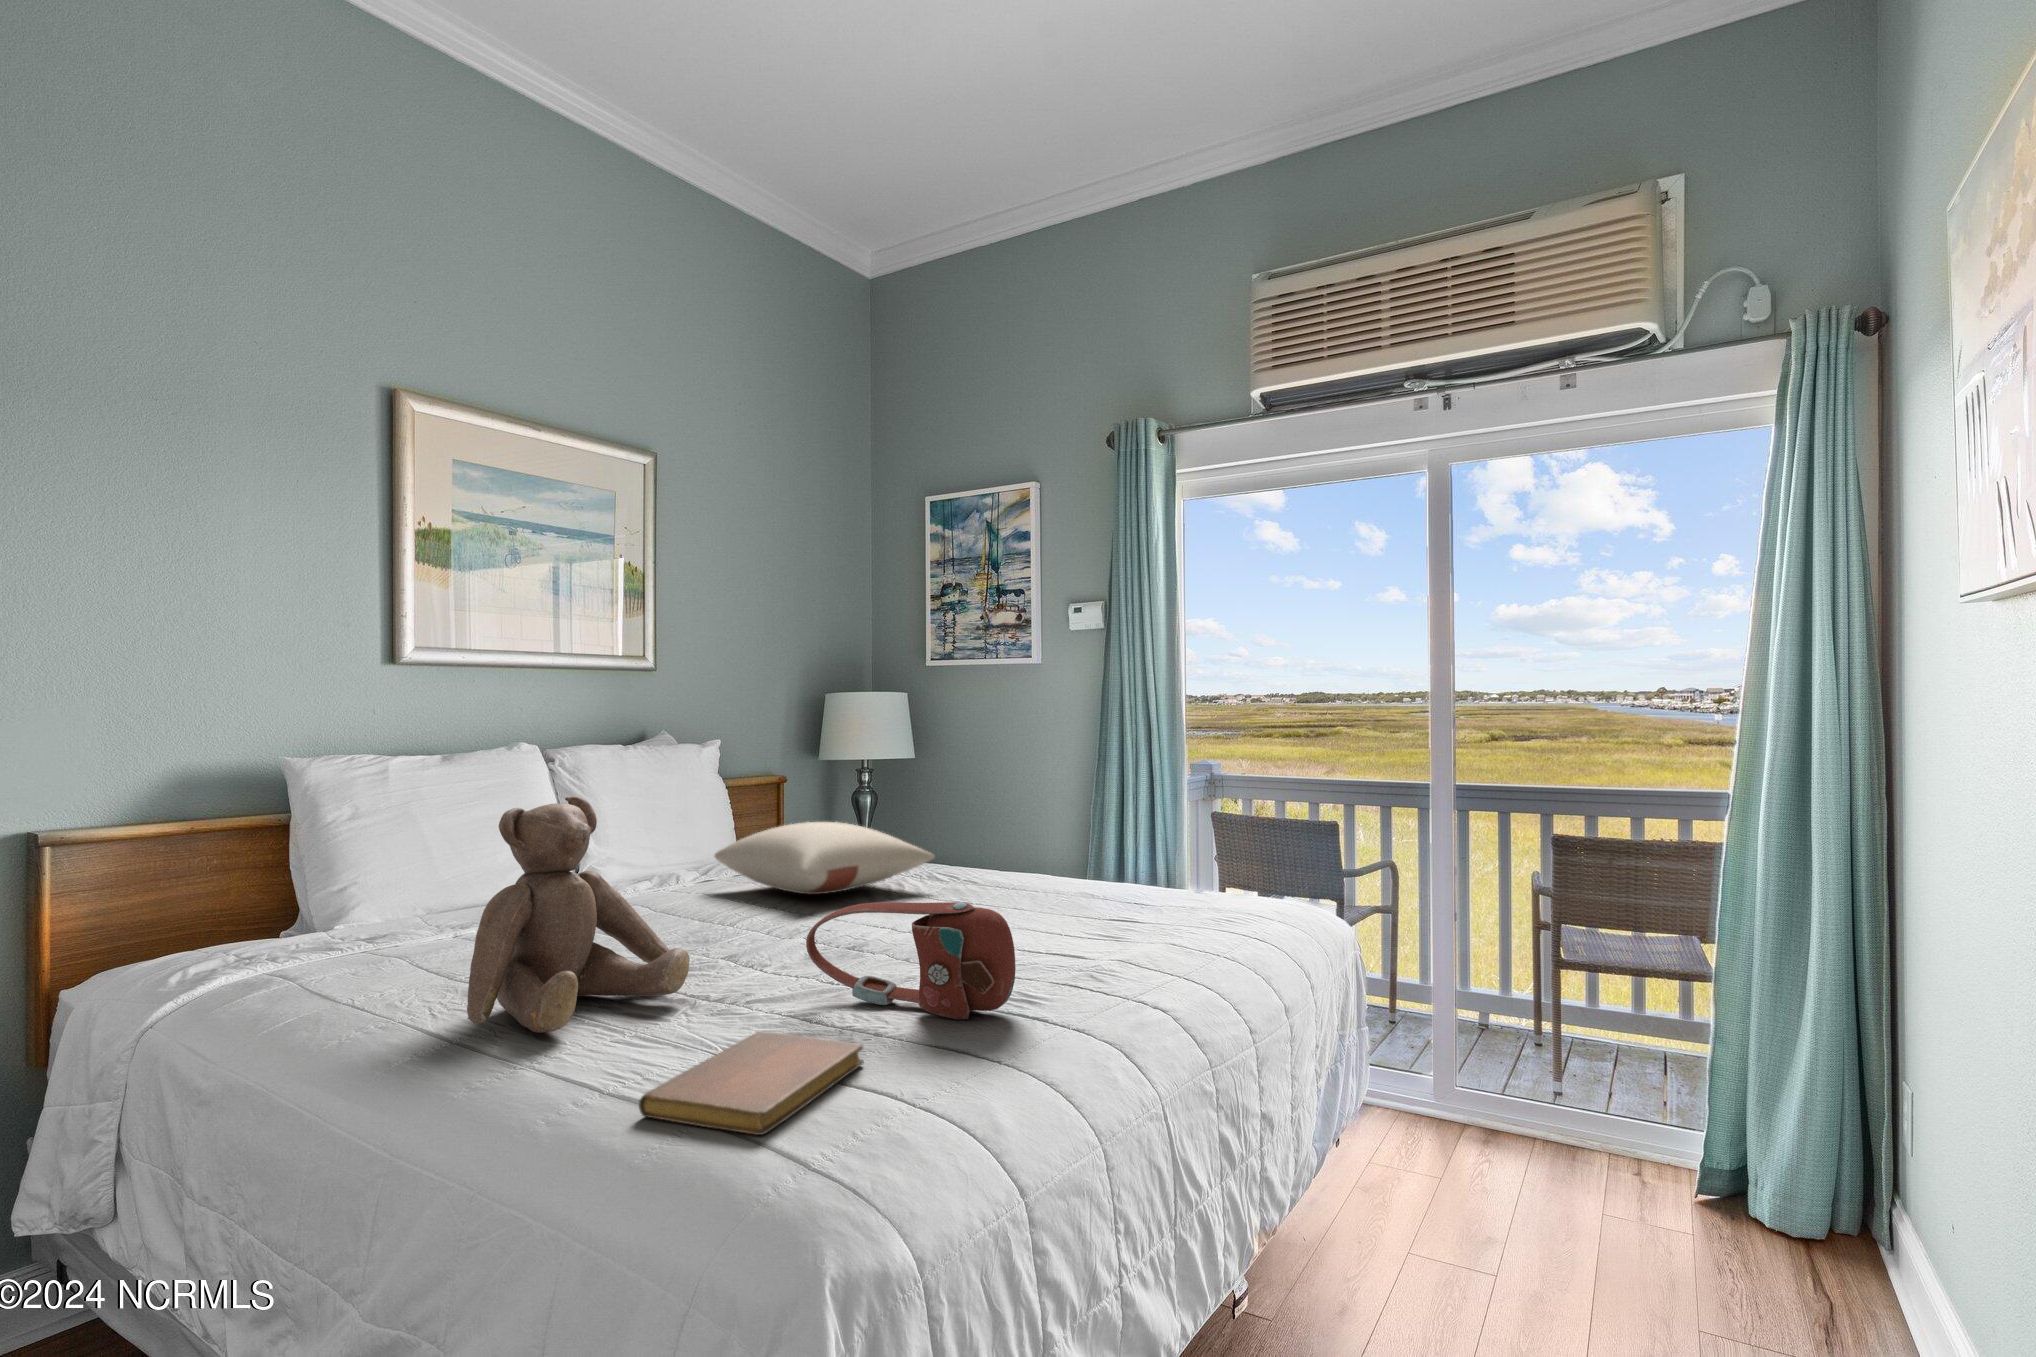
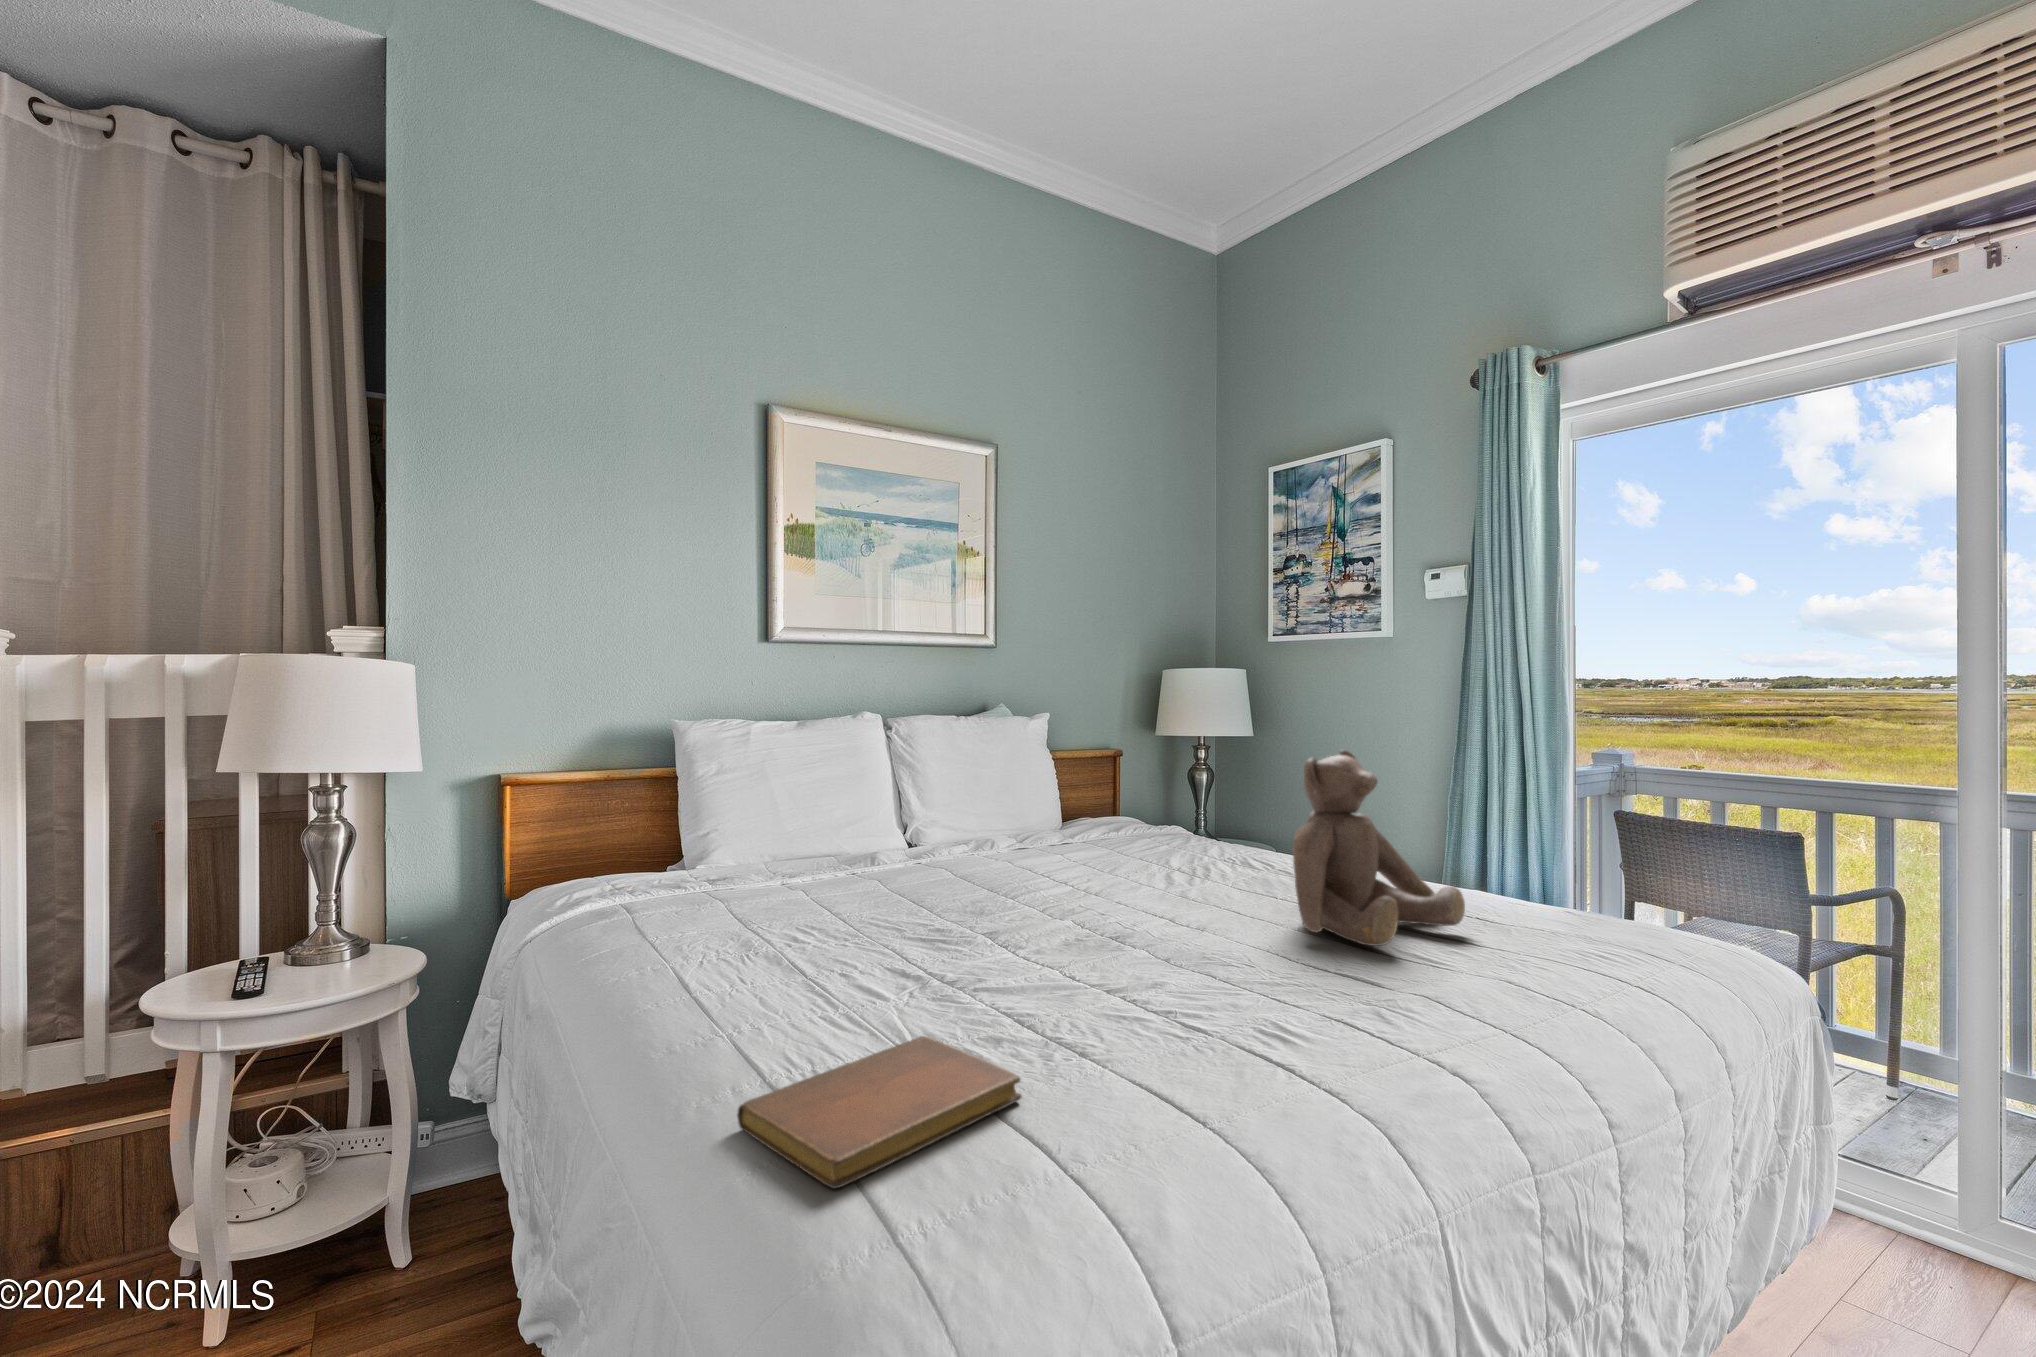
teddy bear: present [467,796,690,1033] -> present [1292,750,1465,946]
pillow: present [715,822,935,894] -> none [1024,796,1241,869]
handbag: present [806,902,1016,1020] -> none [1020,896,1248,1054]

